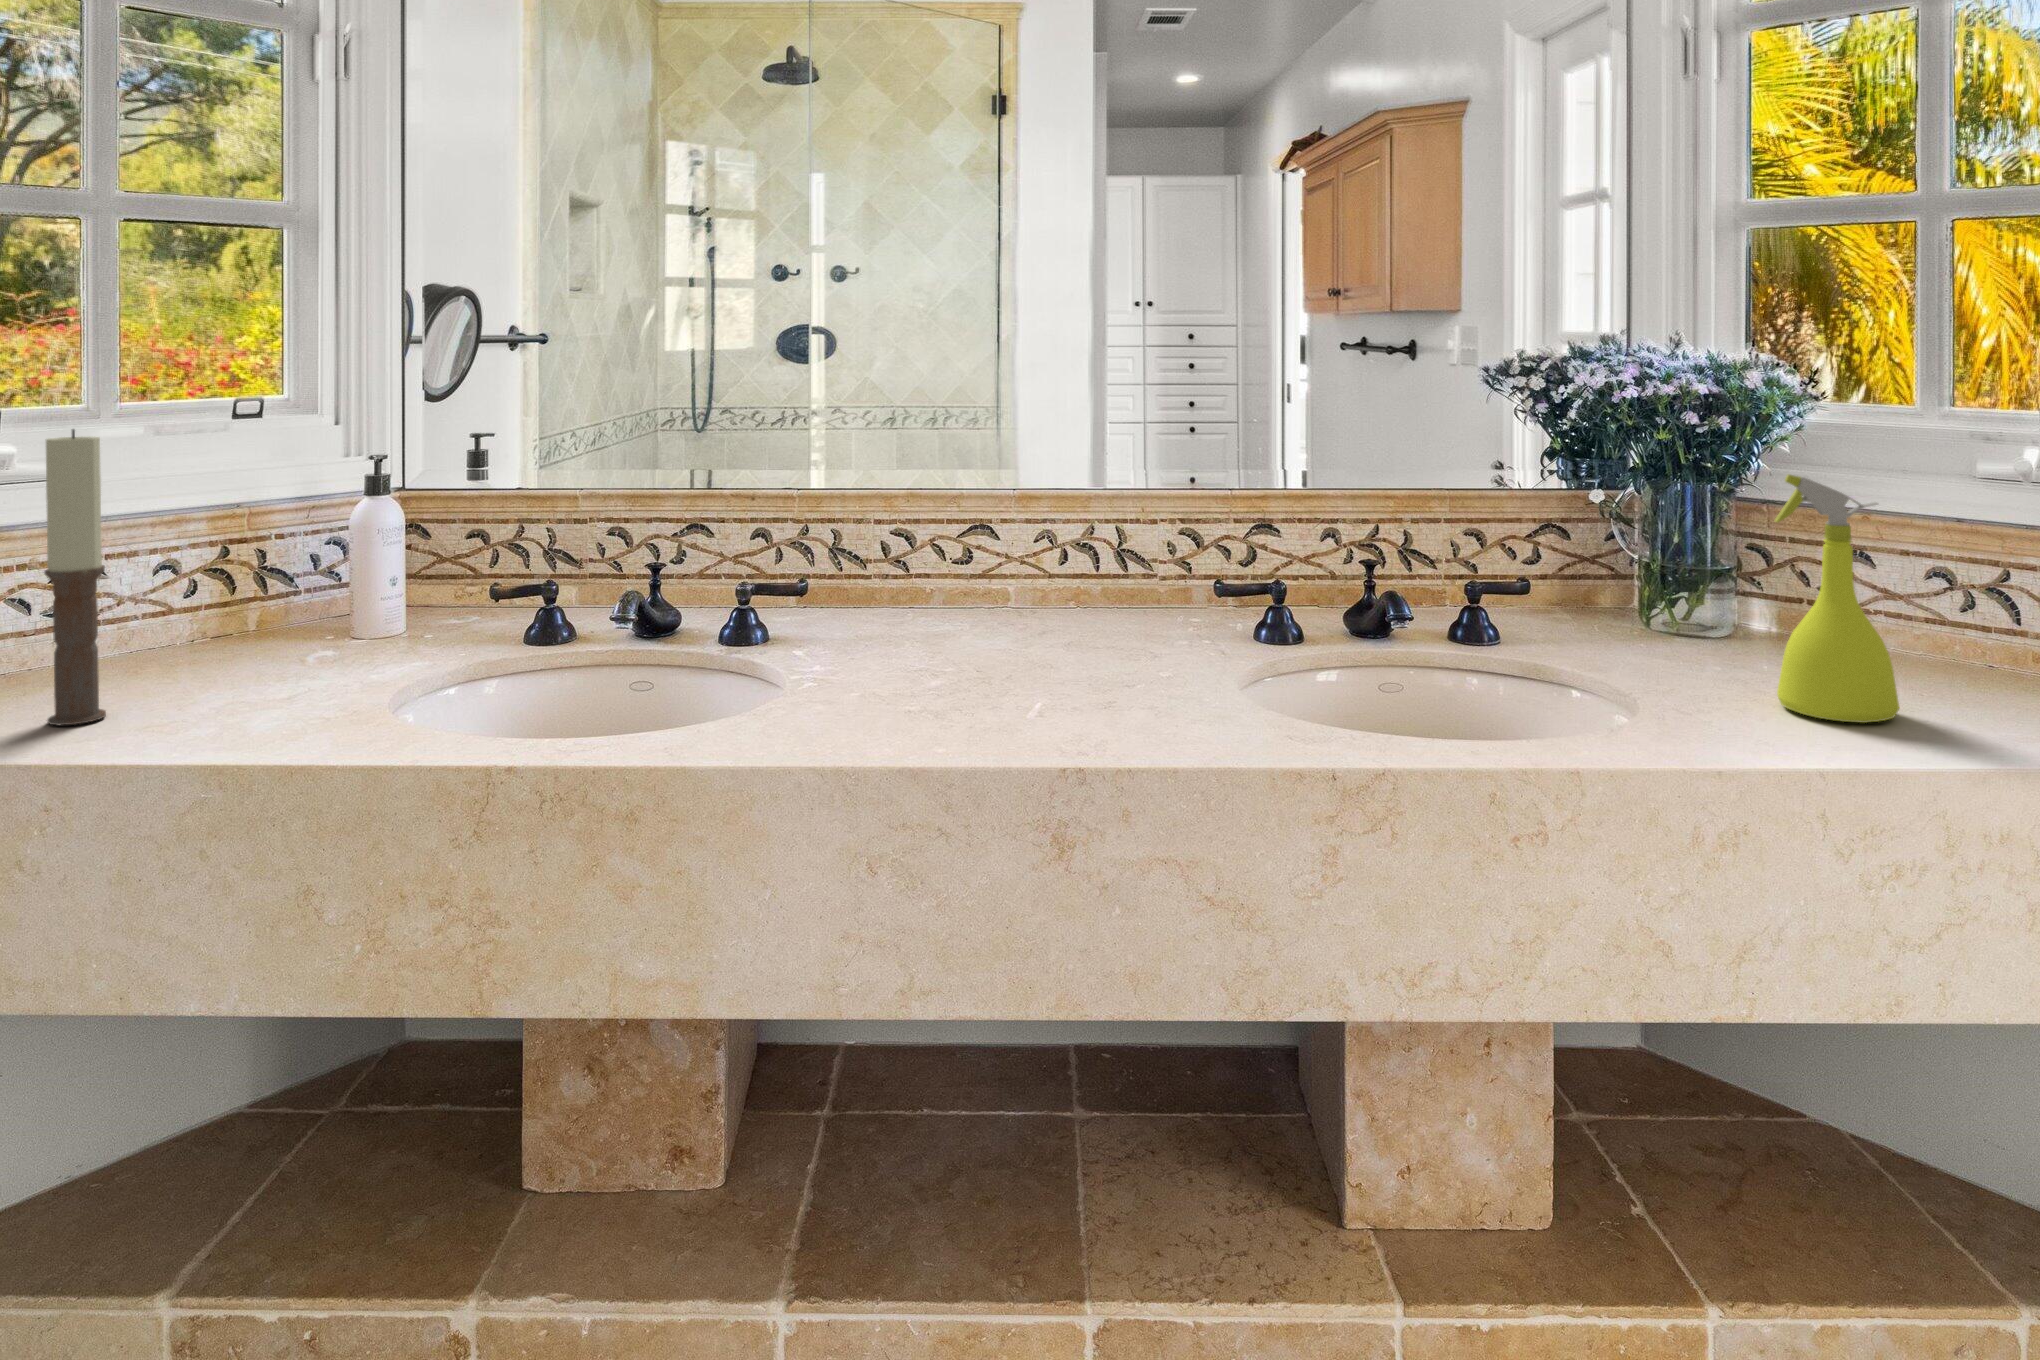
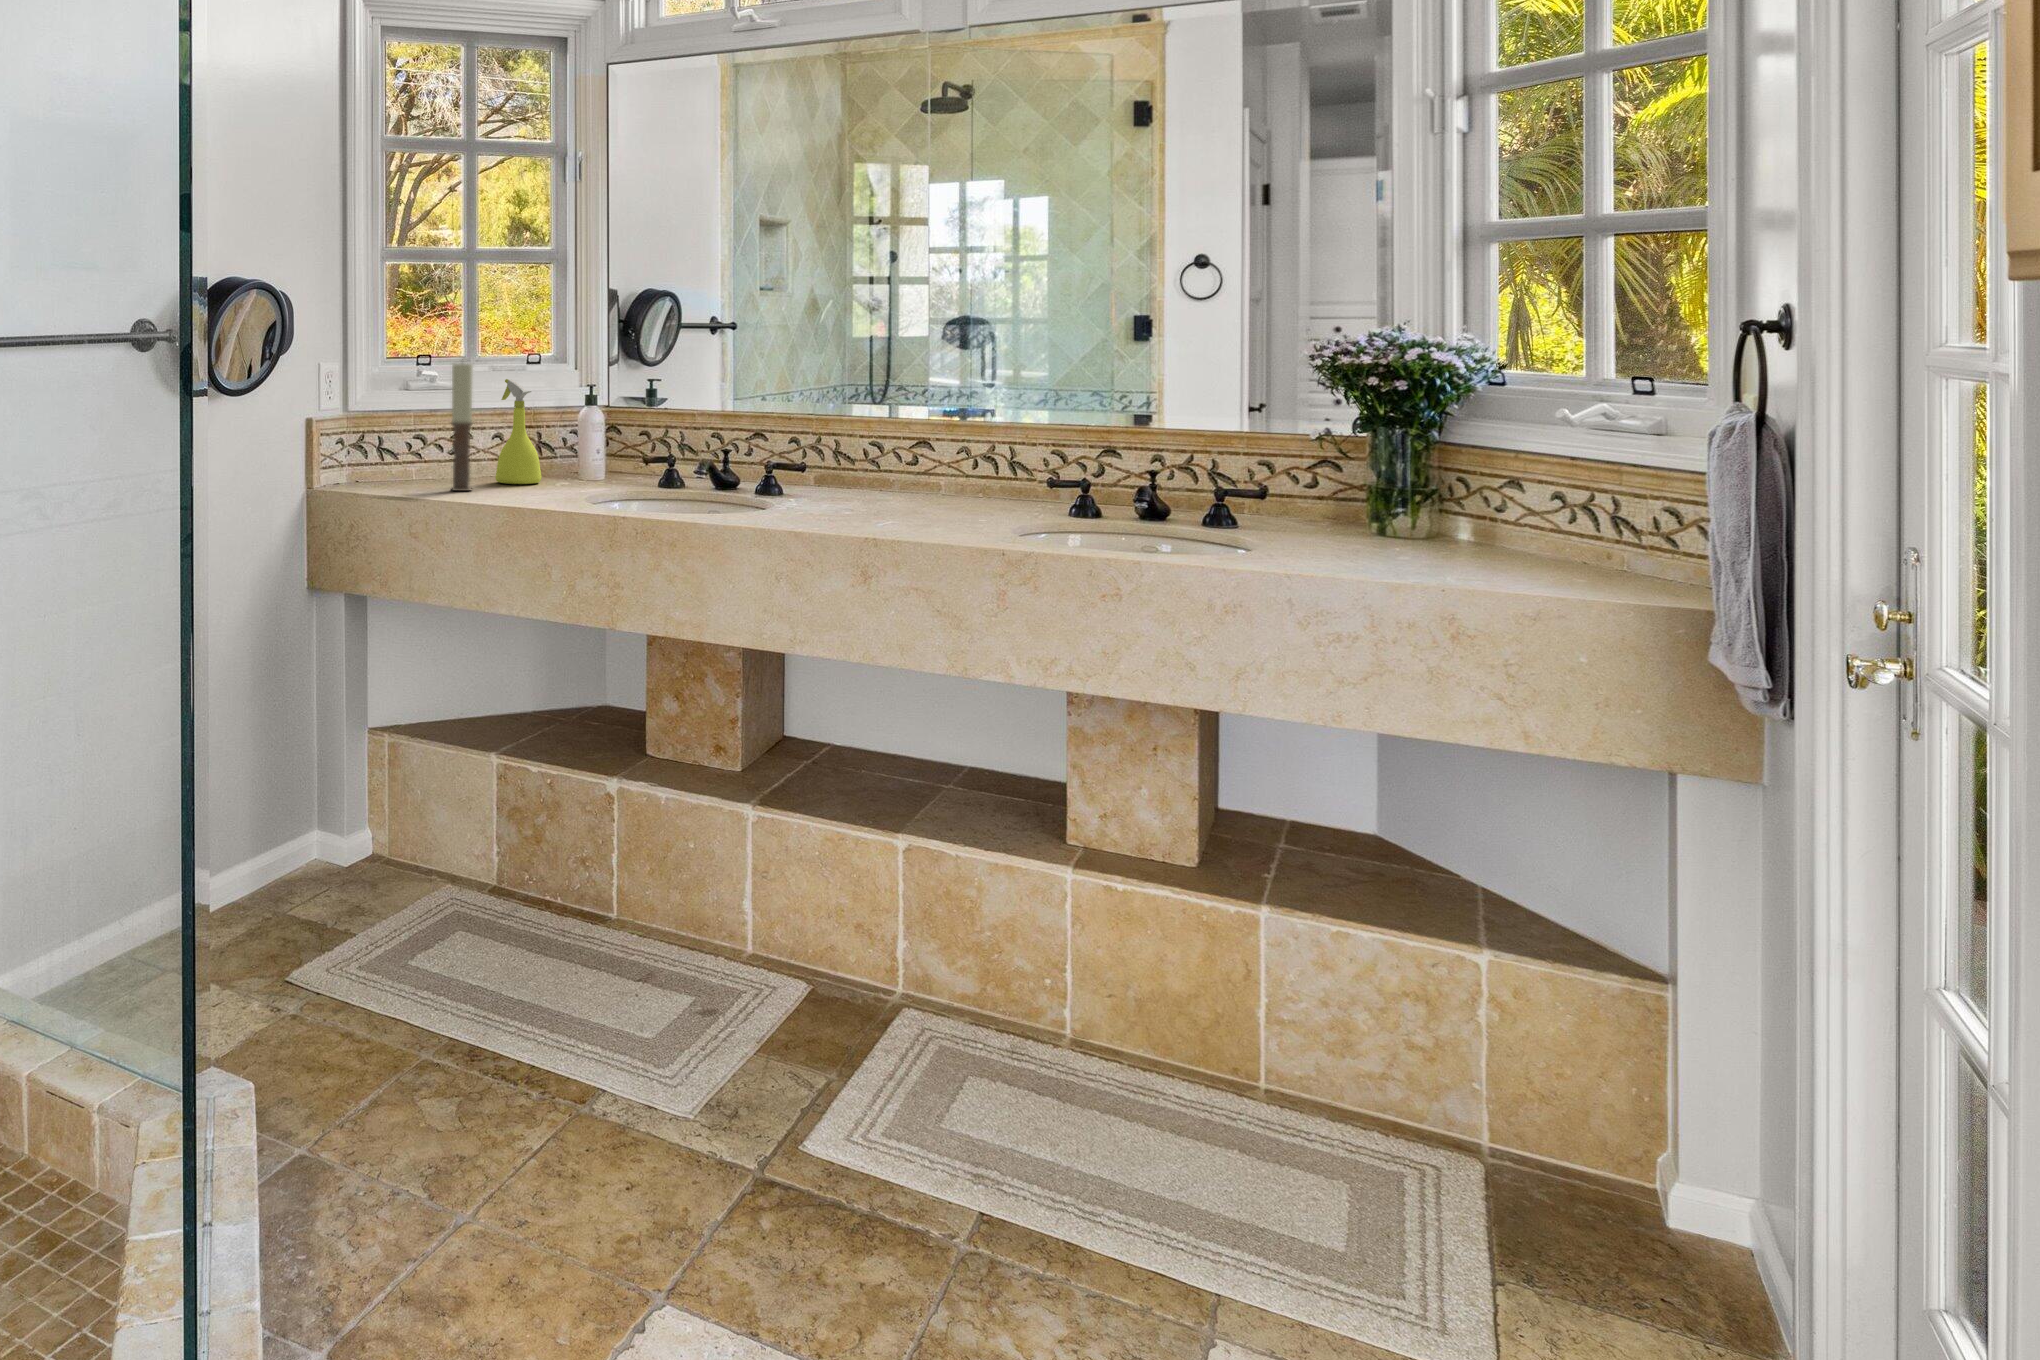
spray bottle: present [1775,475,1899,723] -> present [495,379,542,484]

